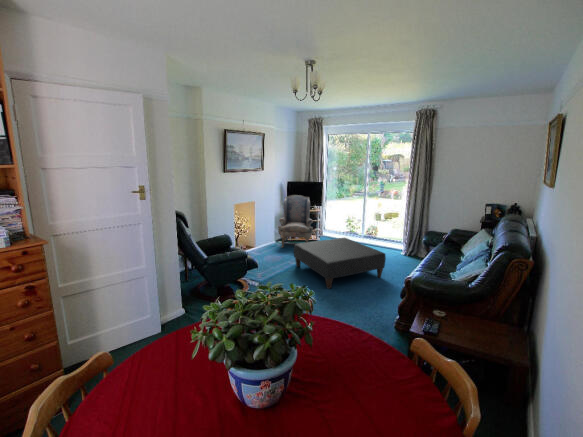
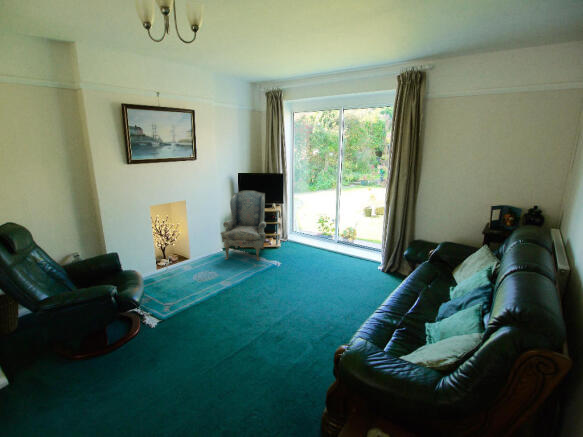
ottoman: present [294,238,386,289] -> none [224,250,343,336]

